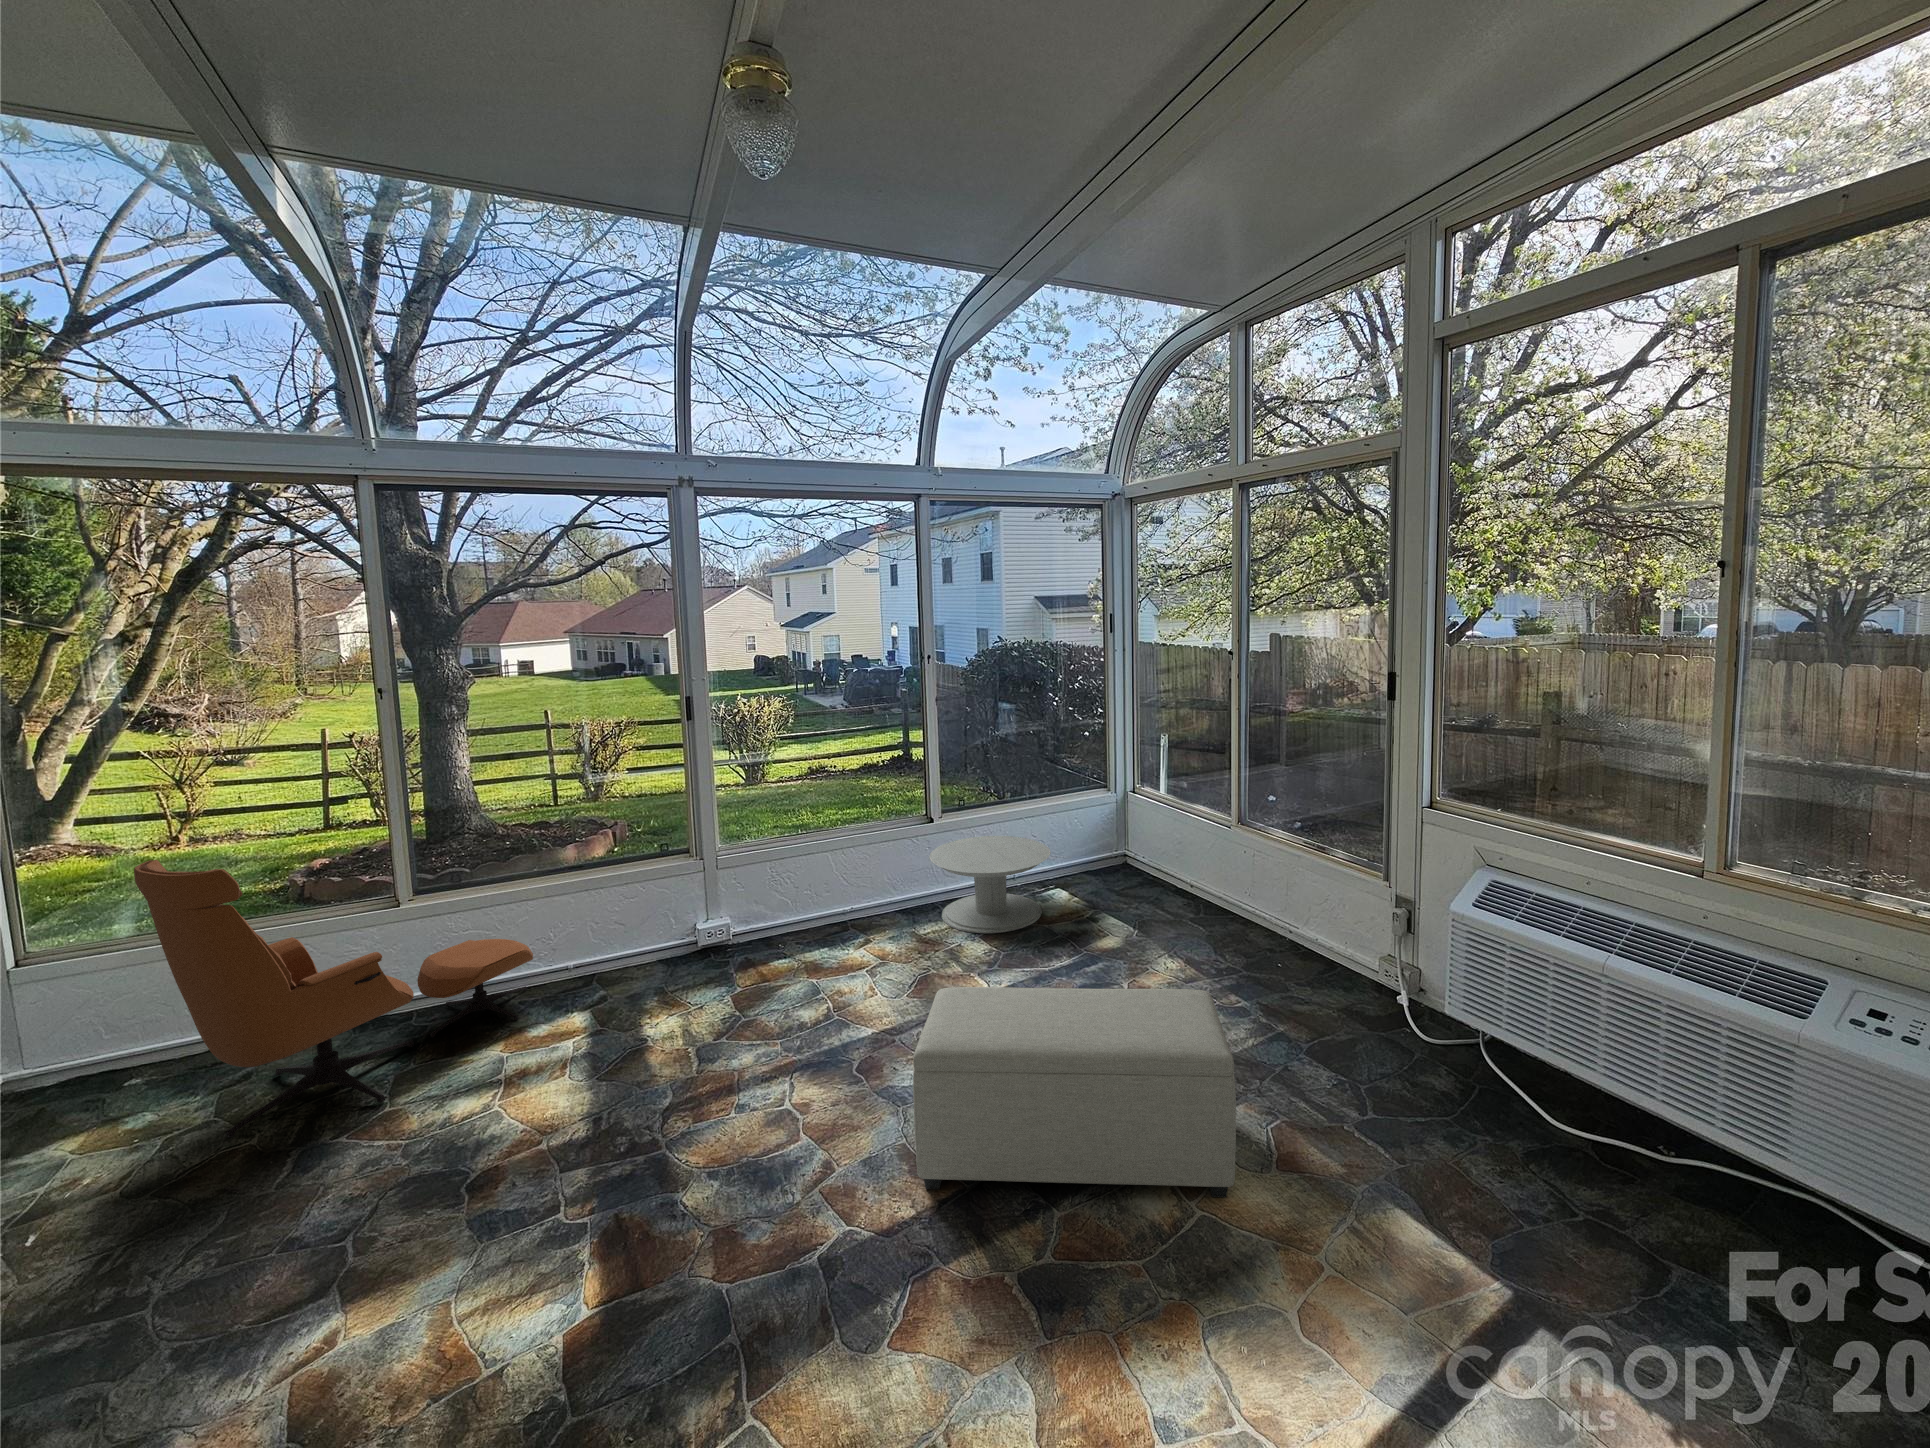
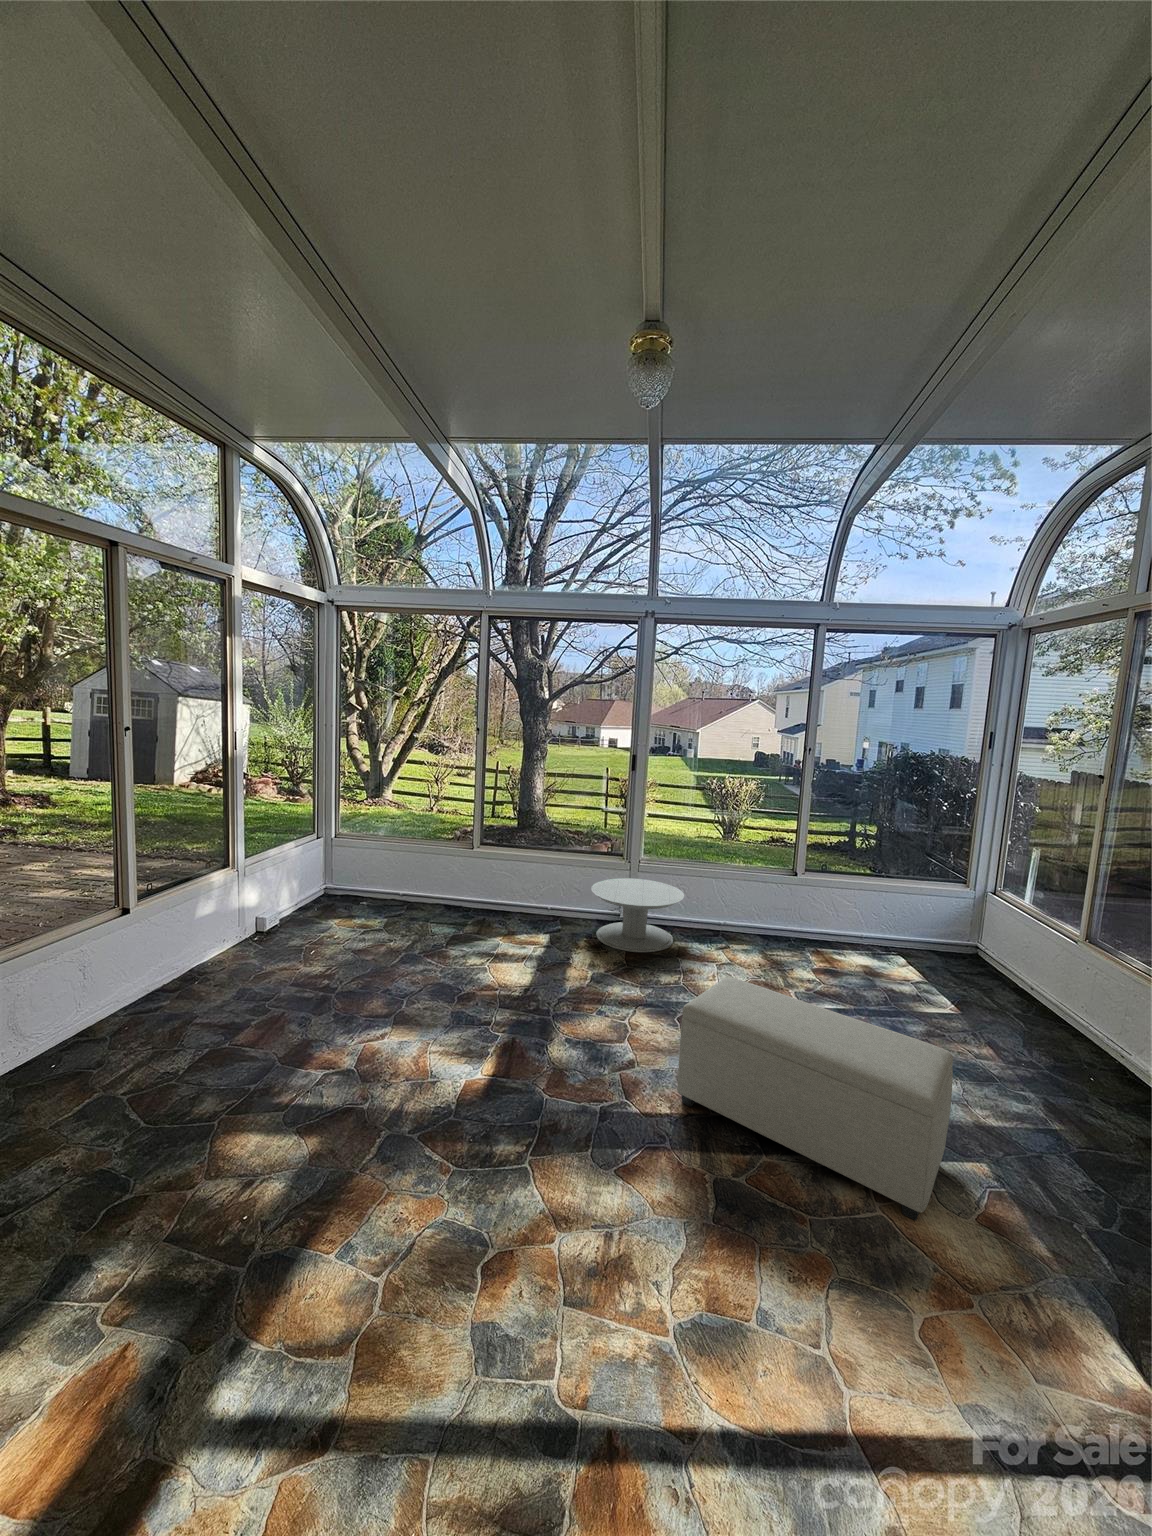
side table: present [929,836,1051,933] -> present [591,878,684,952]
lounge chair: present [134,860,533,1138] -> none [371,799,528,945]

